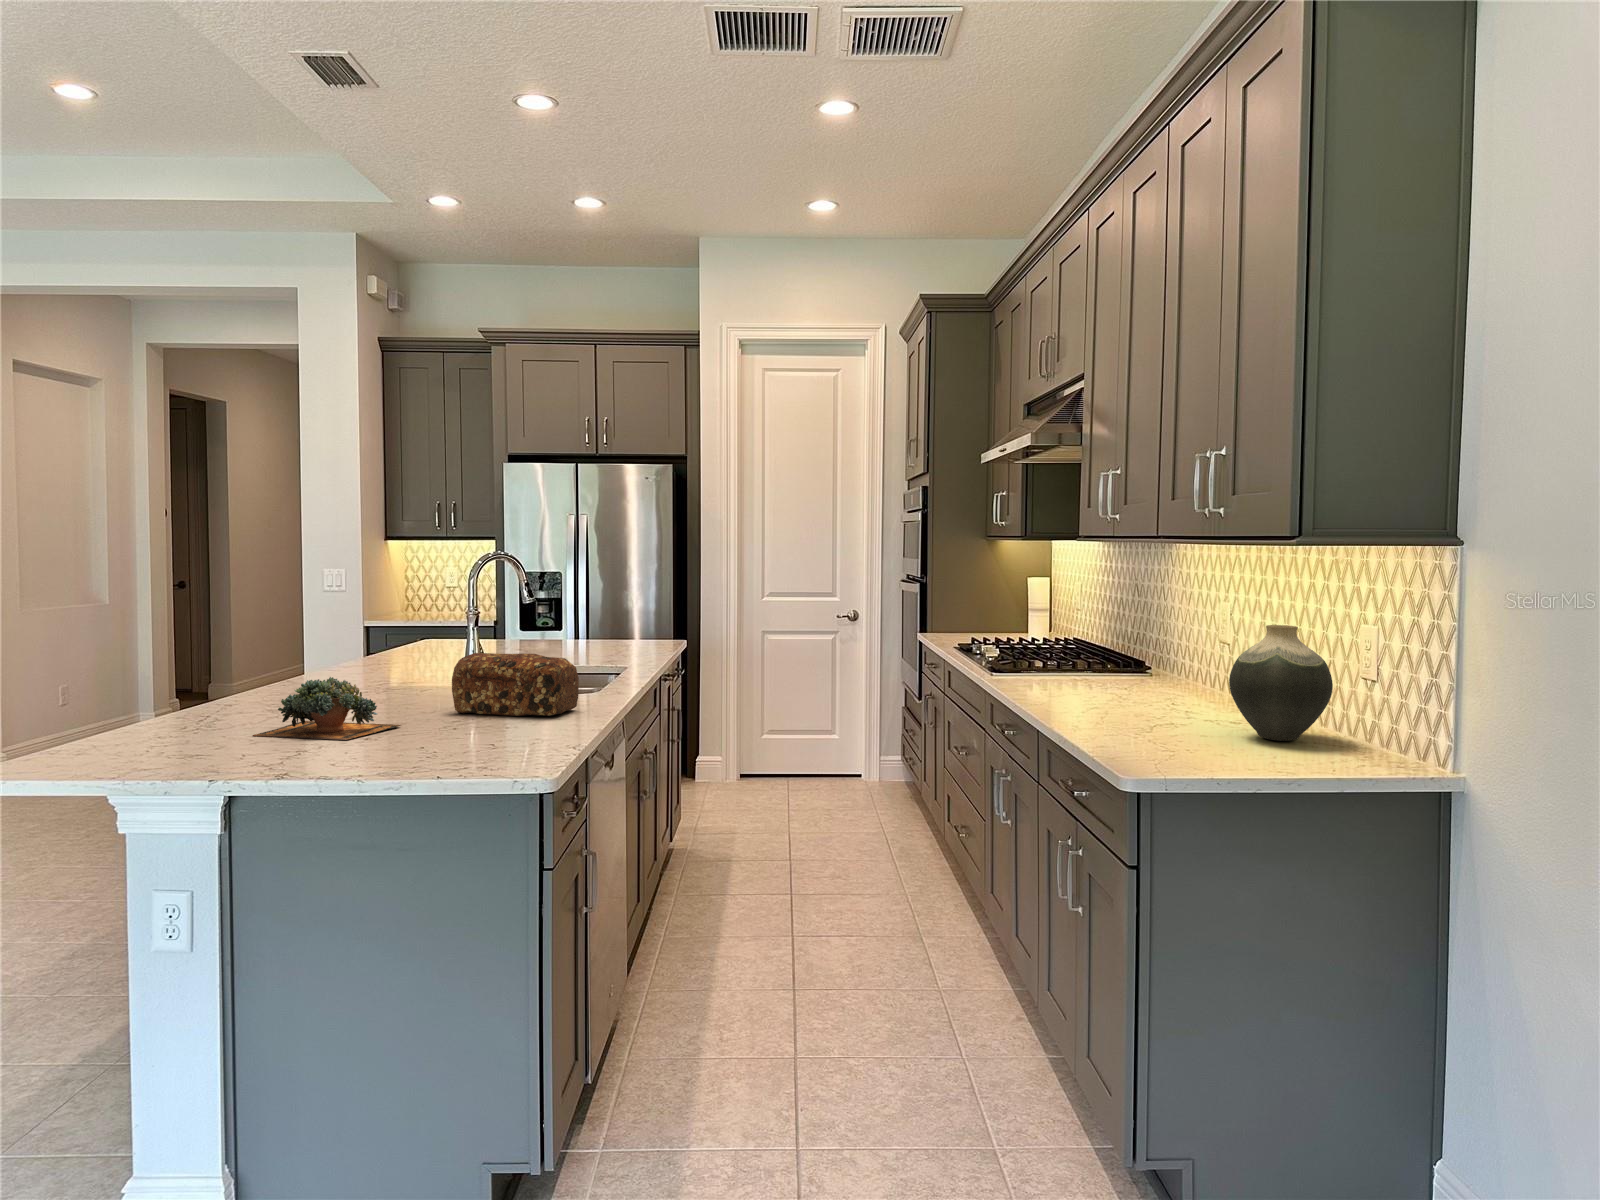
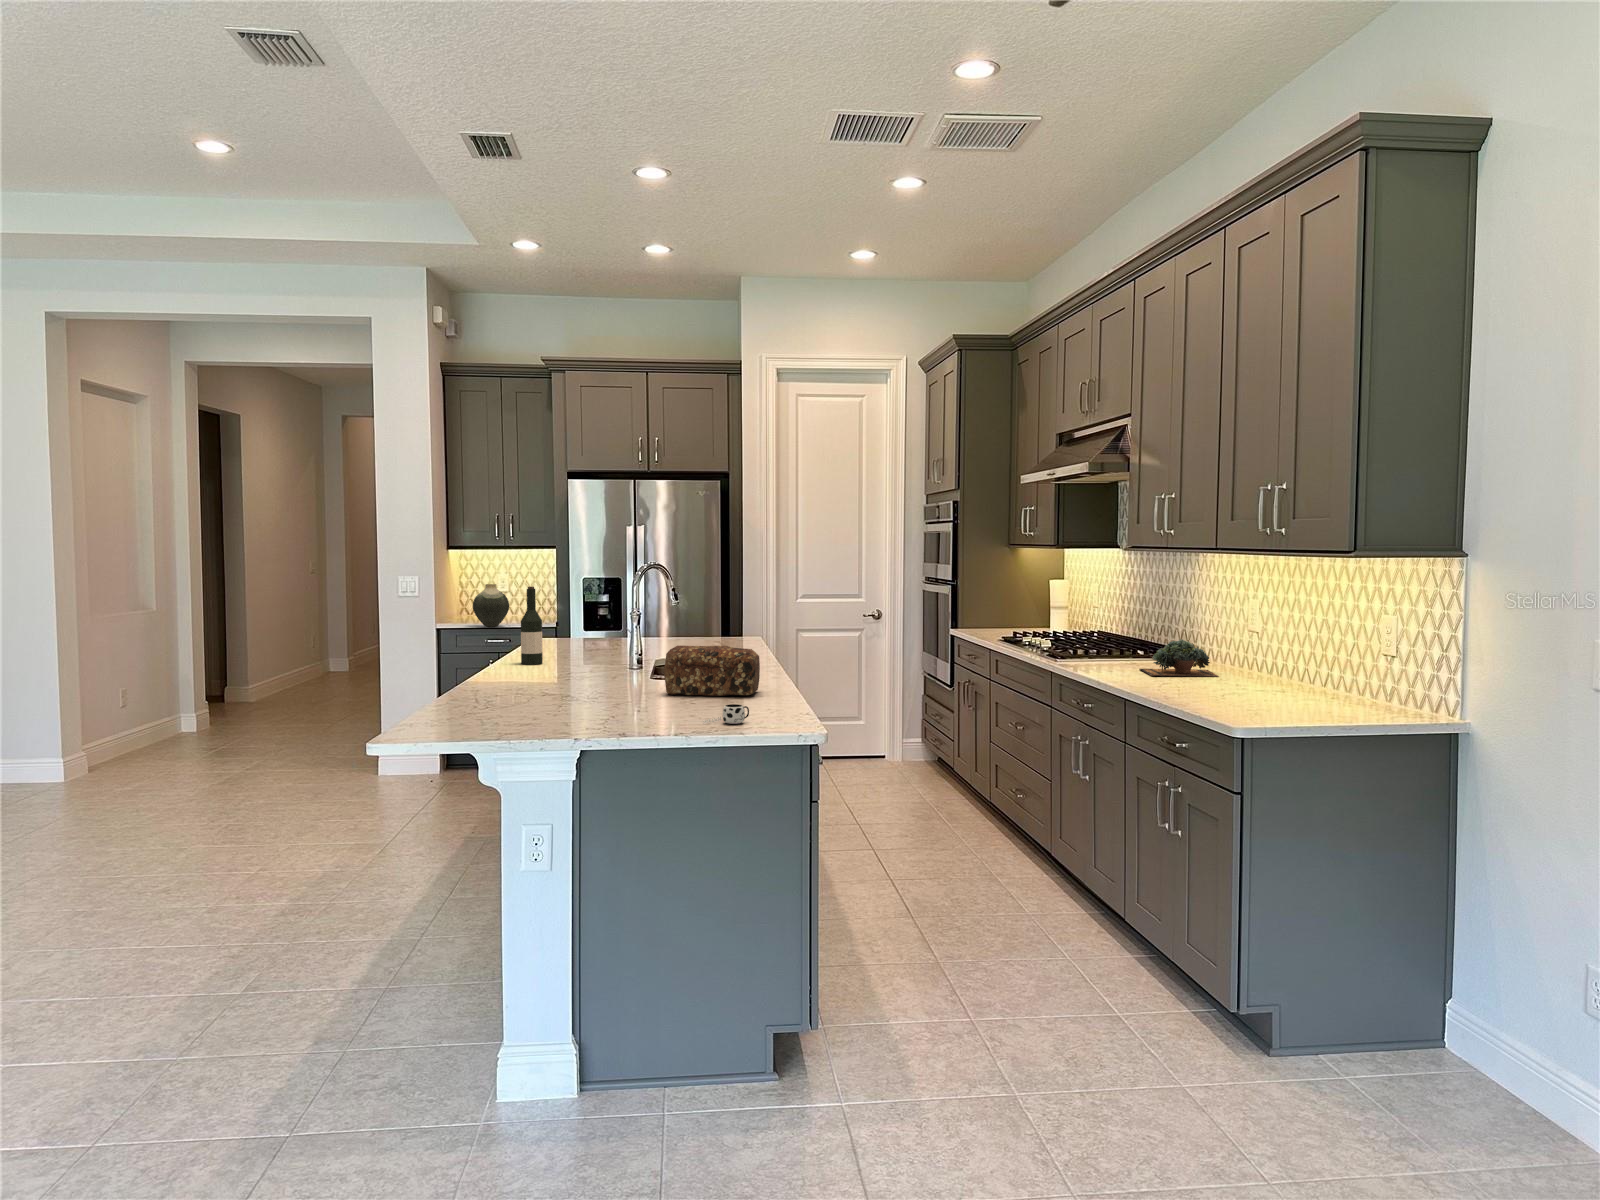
wine bottle: none [363,580,390,671] -> present [521,587,543,665]
vase: present [1229,625,1333,741] -> present [473,584,509,627]
succulent plant: present [253,677,401,740] -> present [1139,639,1218,676]
mug: none [425,731,490,757] -> present [703,704,749,724]

